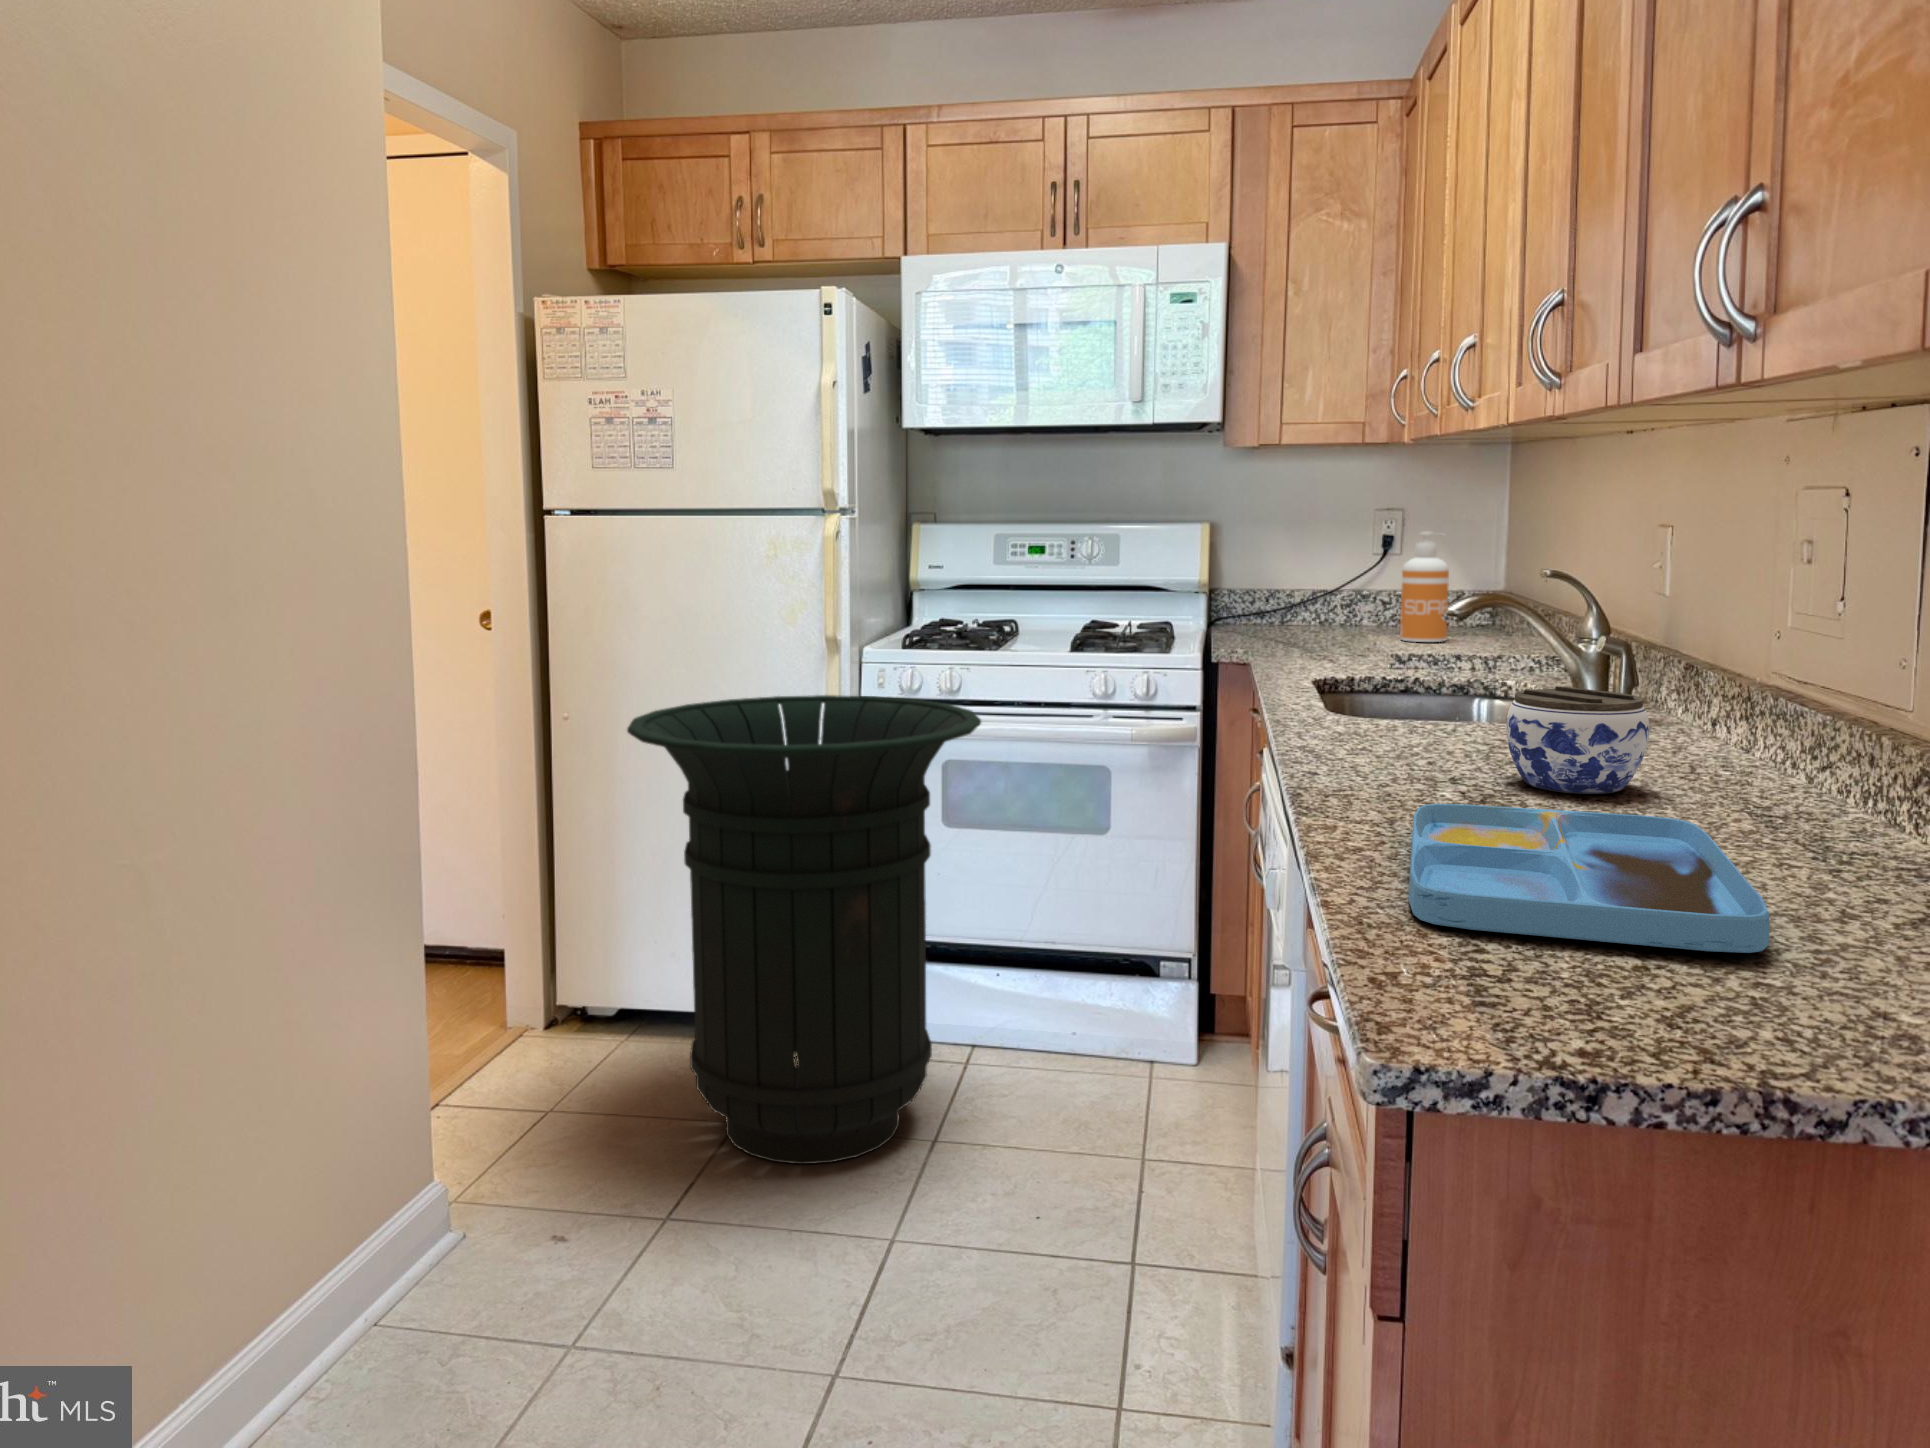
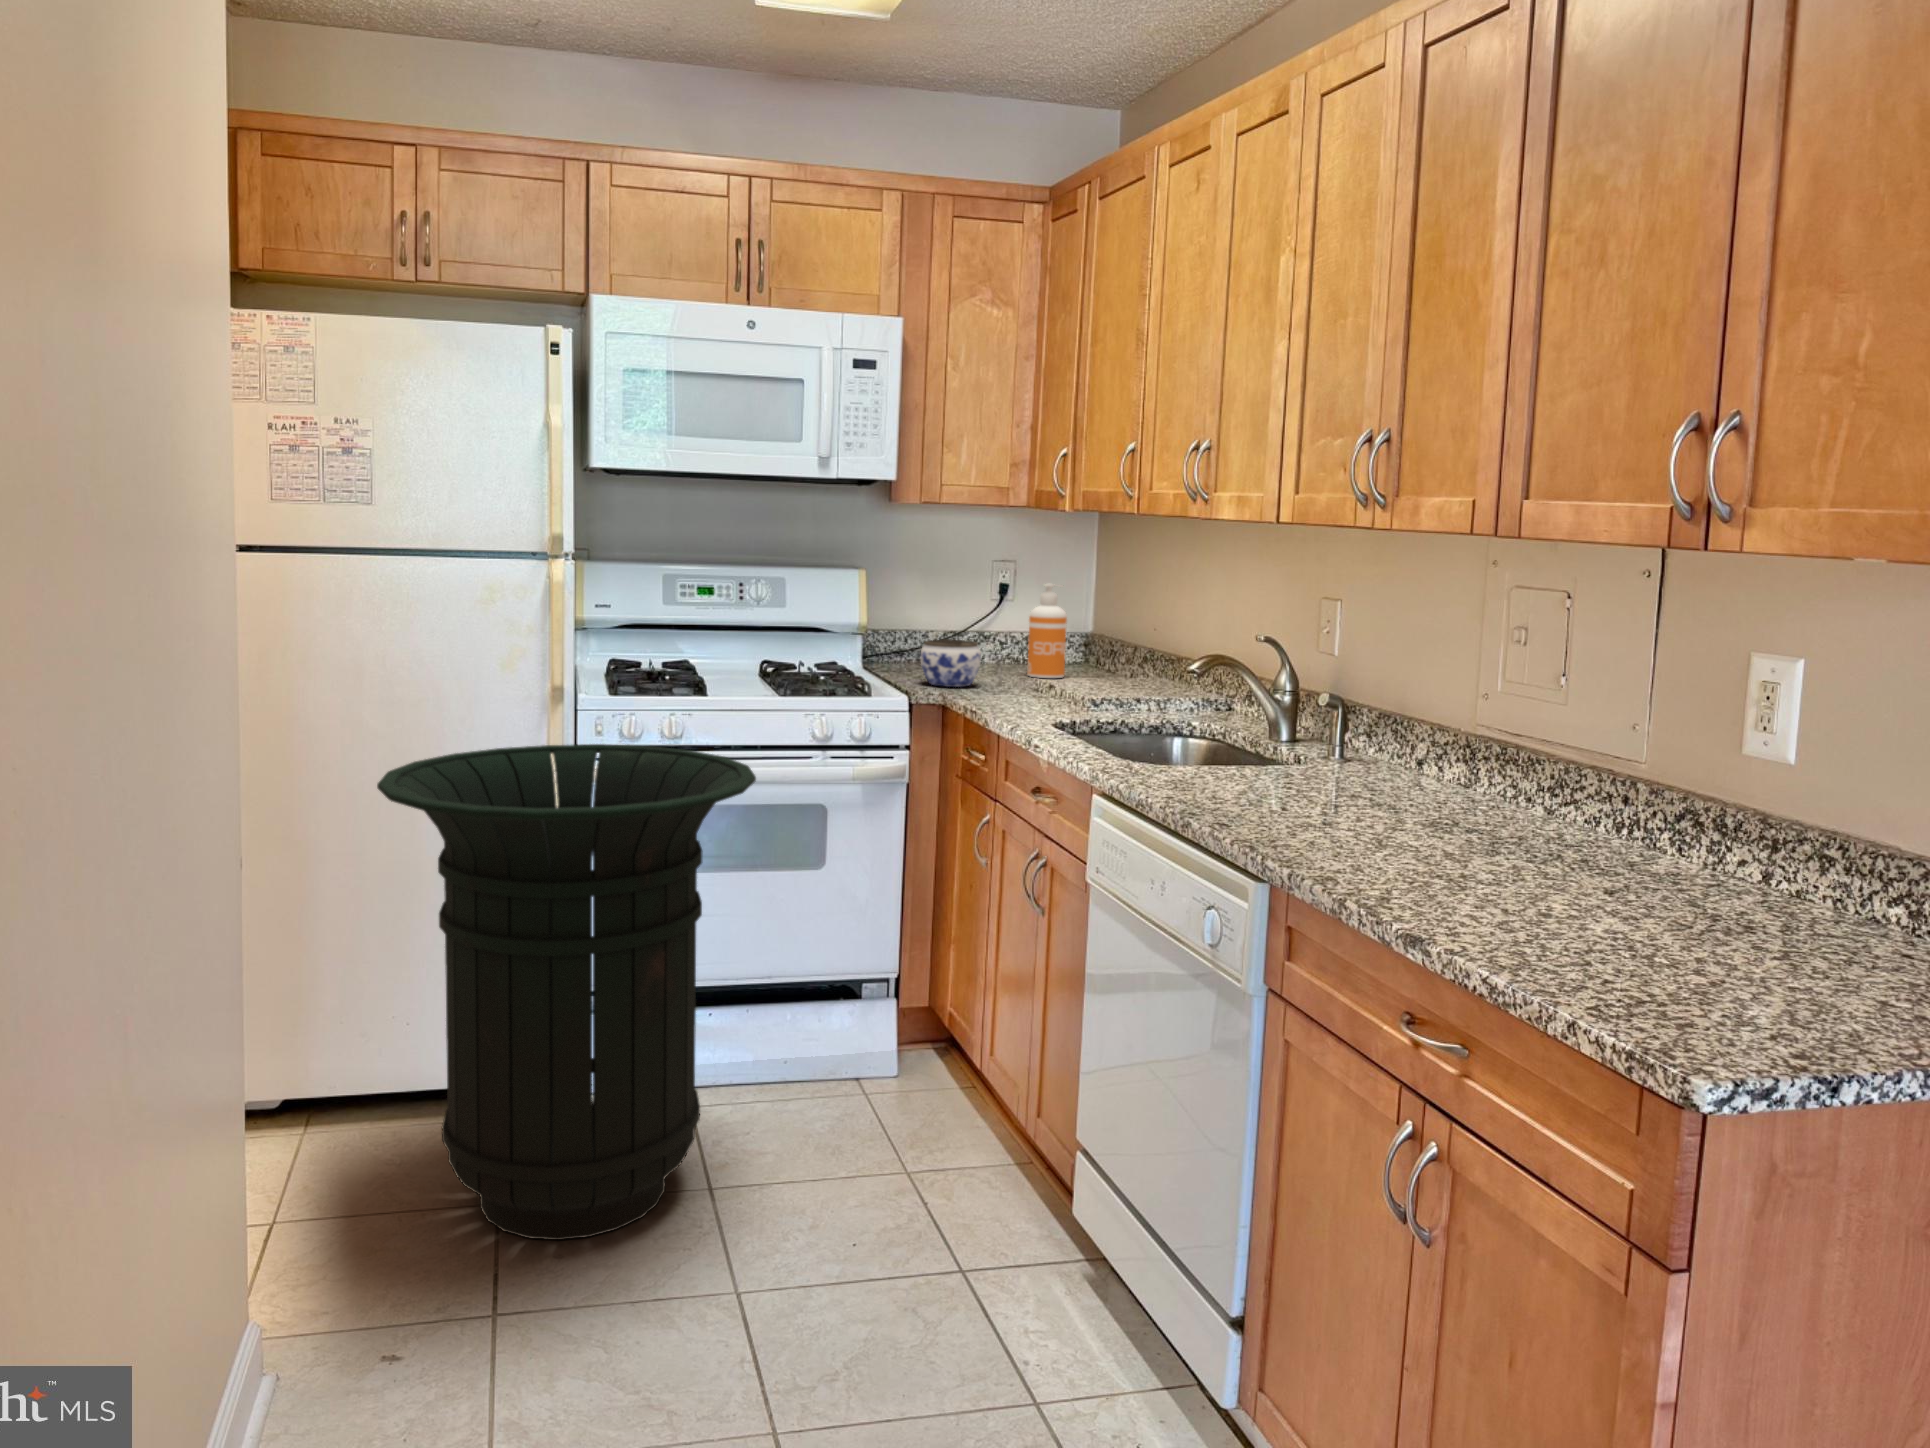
jar: present [1506,686,1650,794] -> present [921,639,981,687]
tray: present [1409,804,1769,953] -> none [1361,841,1738,954]

